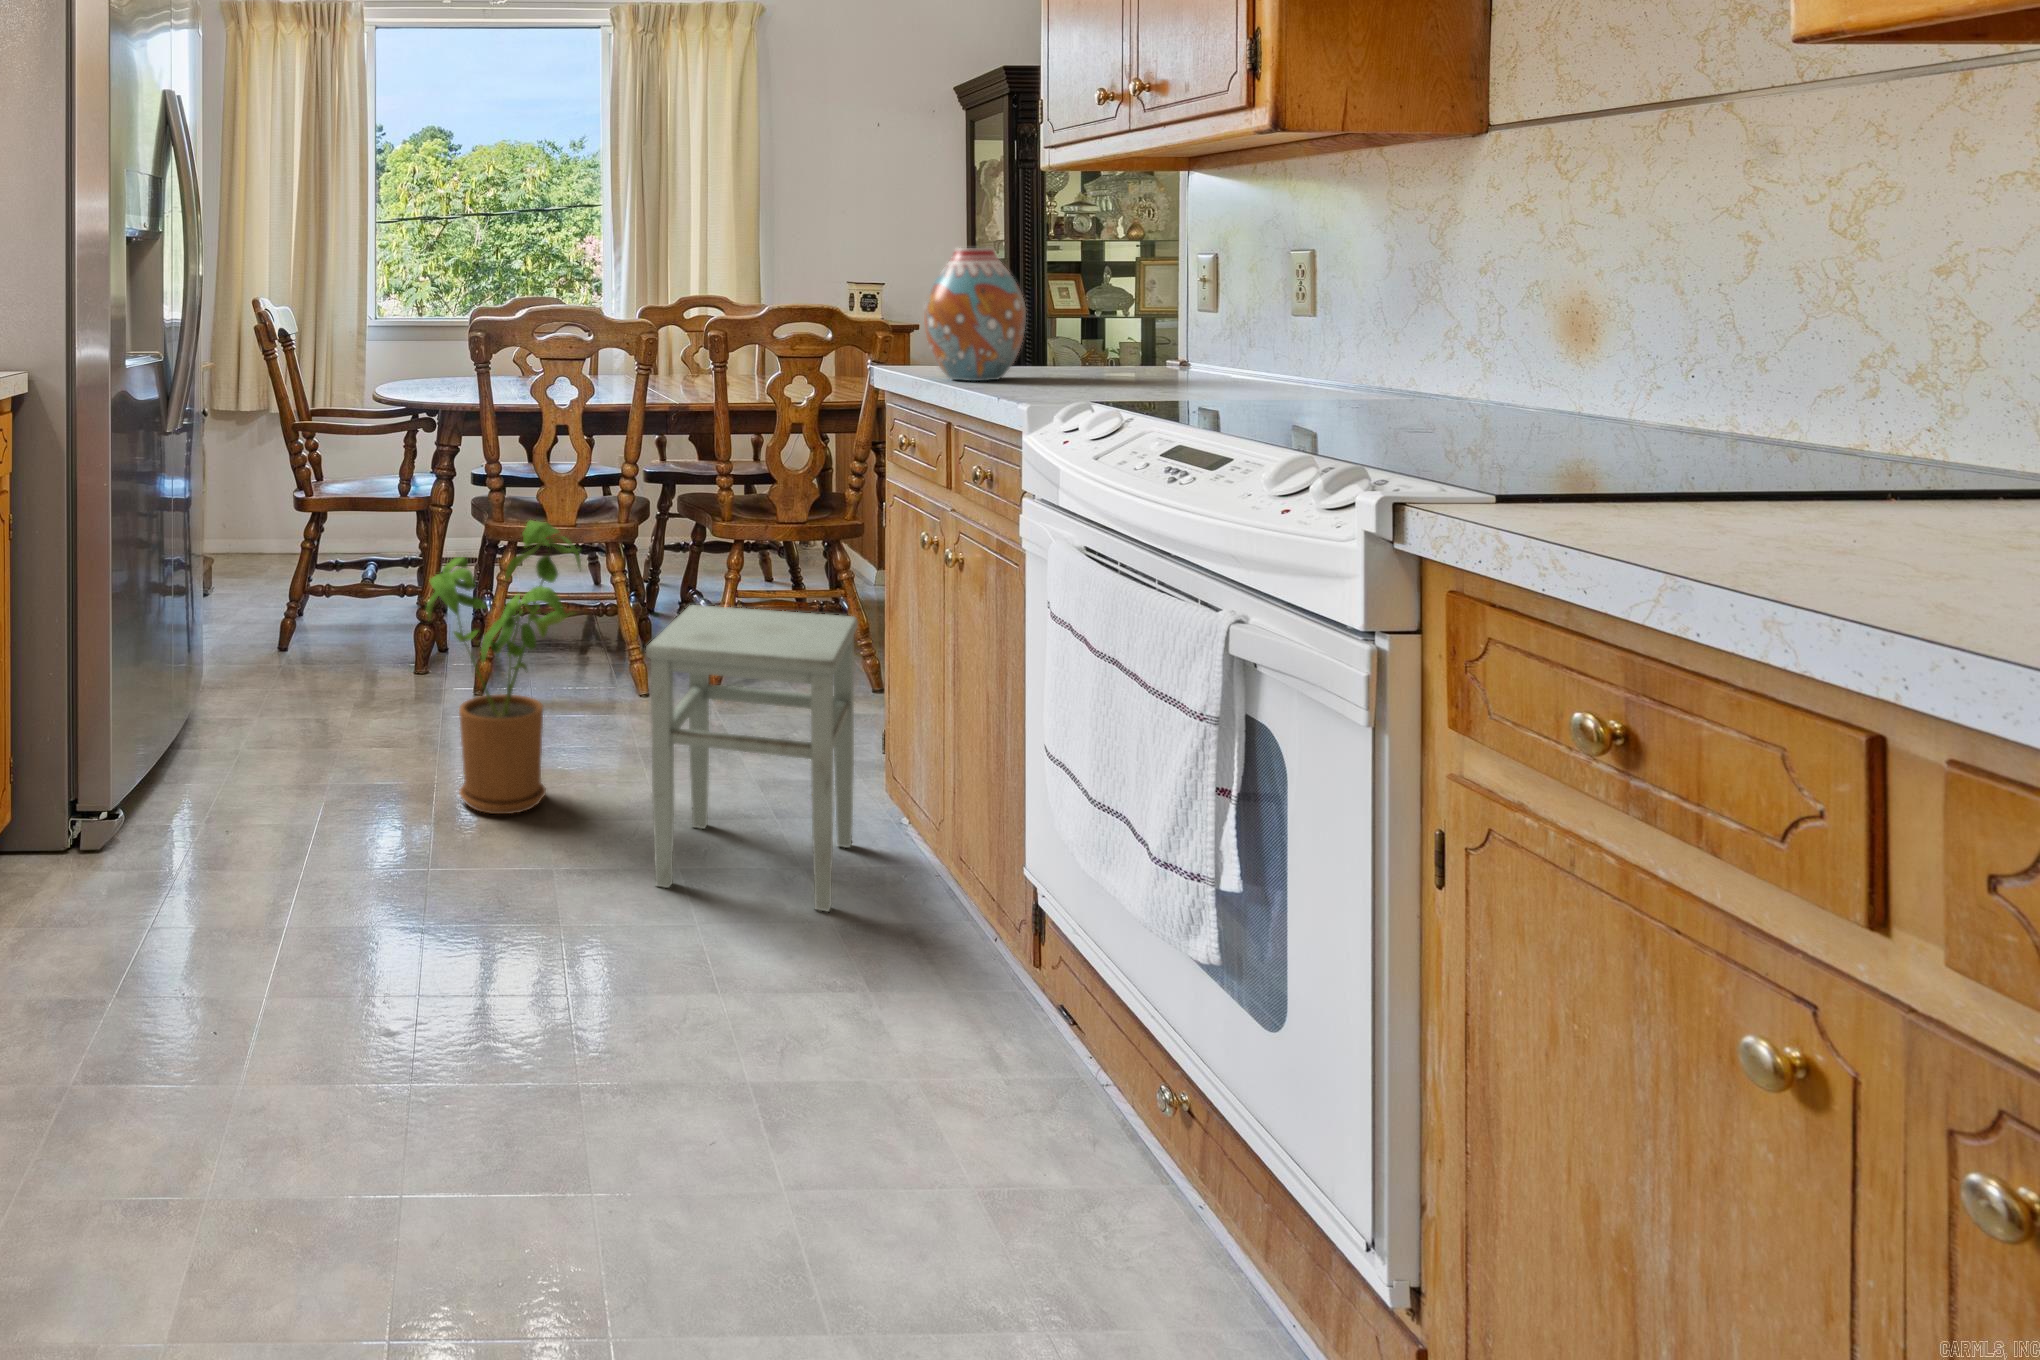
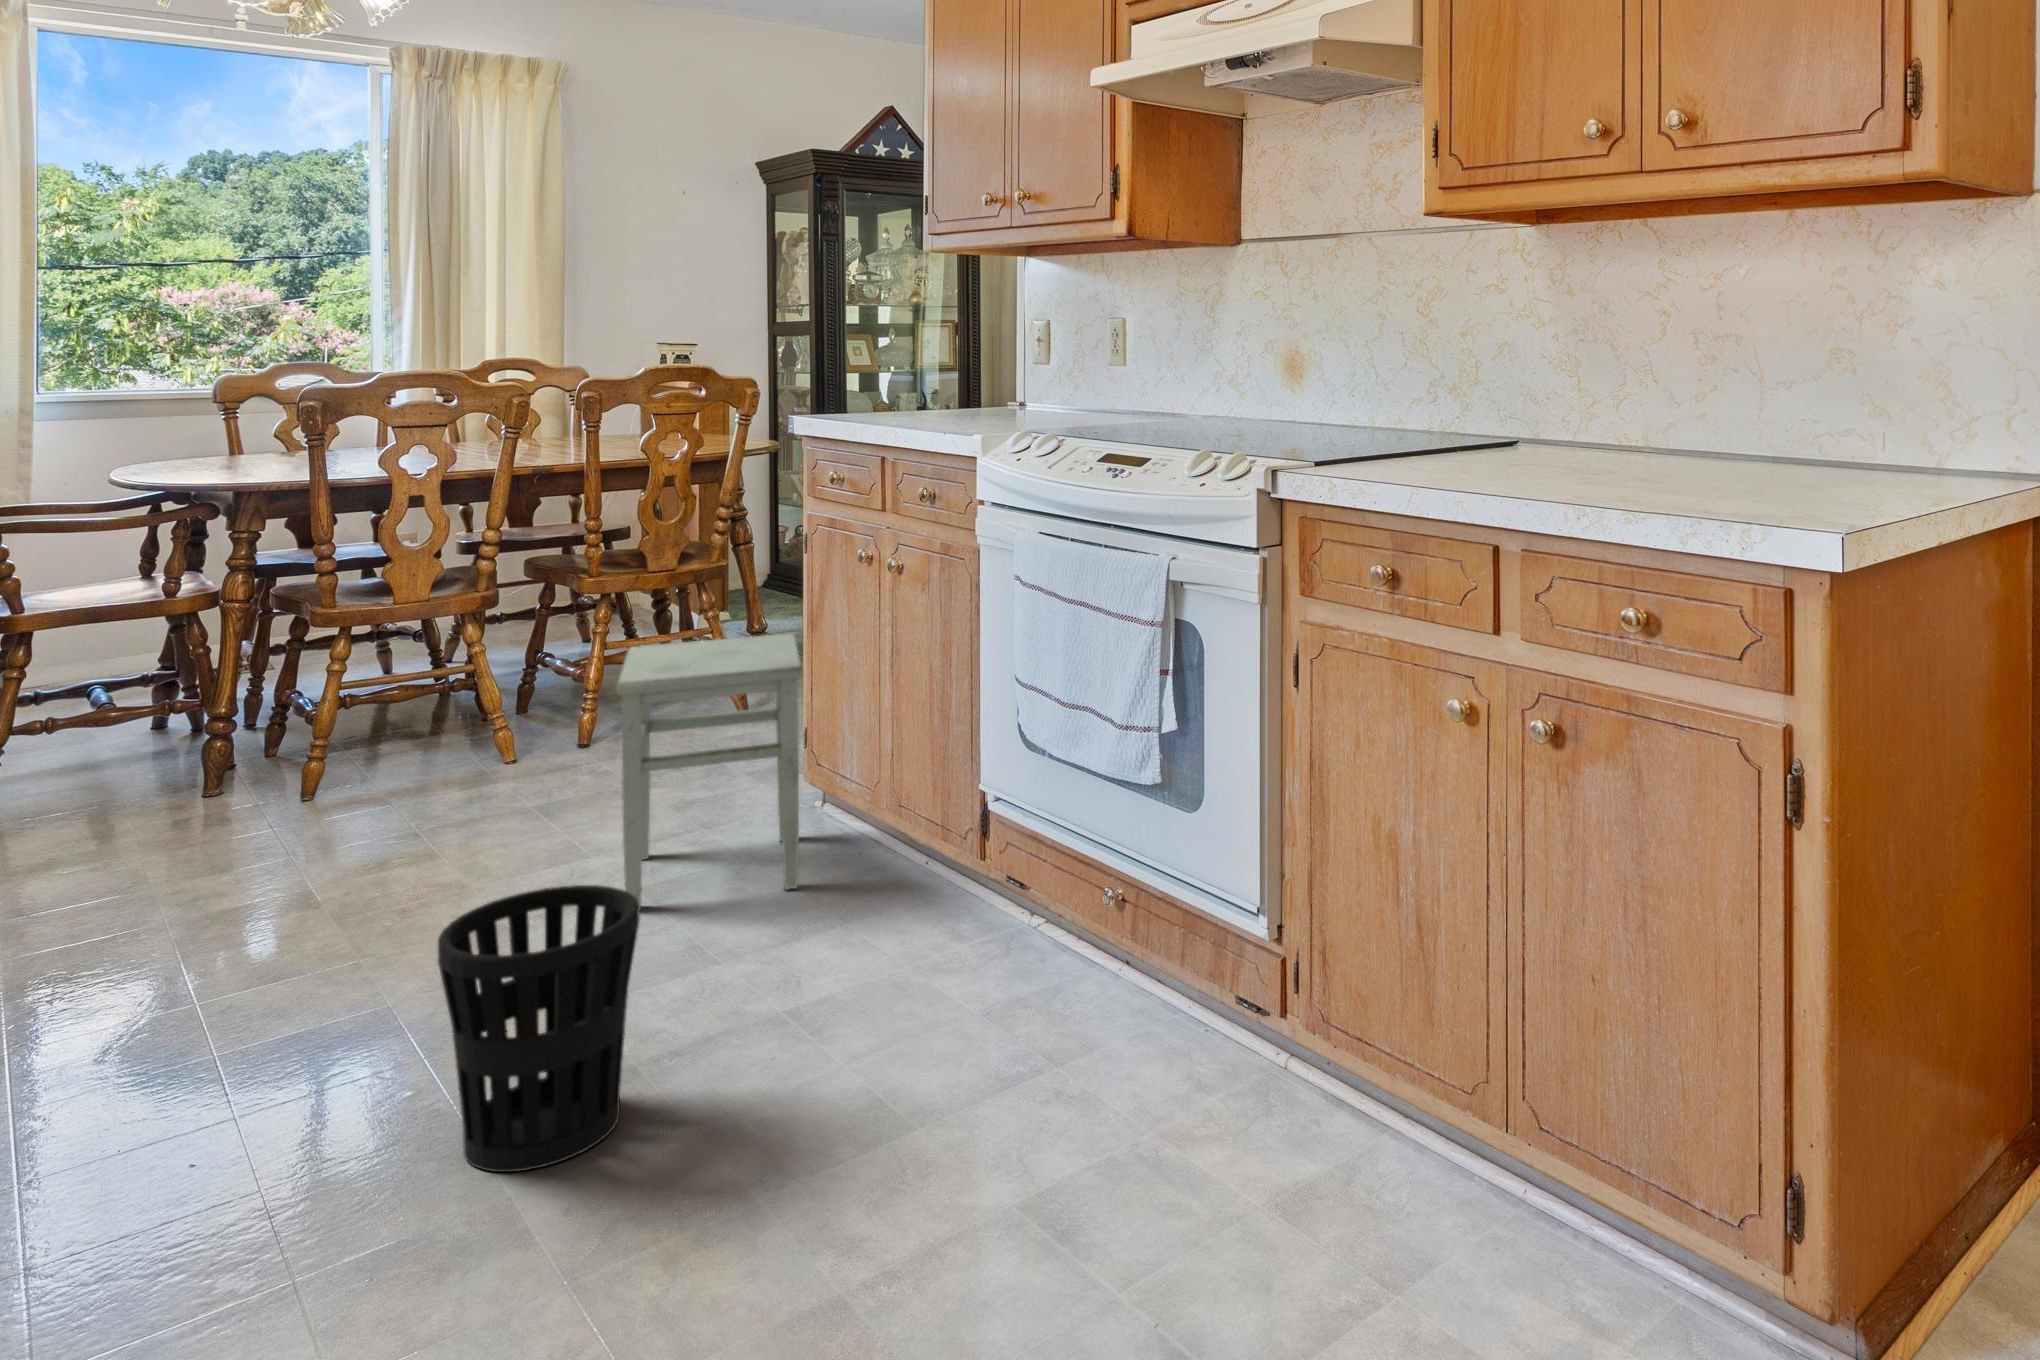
vase: present [924,248,1026,381] -> none [850,312,932,421]
house plant: present [426,521,581,814] -> none [305,586,507,903]
wastebasket: none [364,862,554,1168] -> present [438,885,640,1172]

